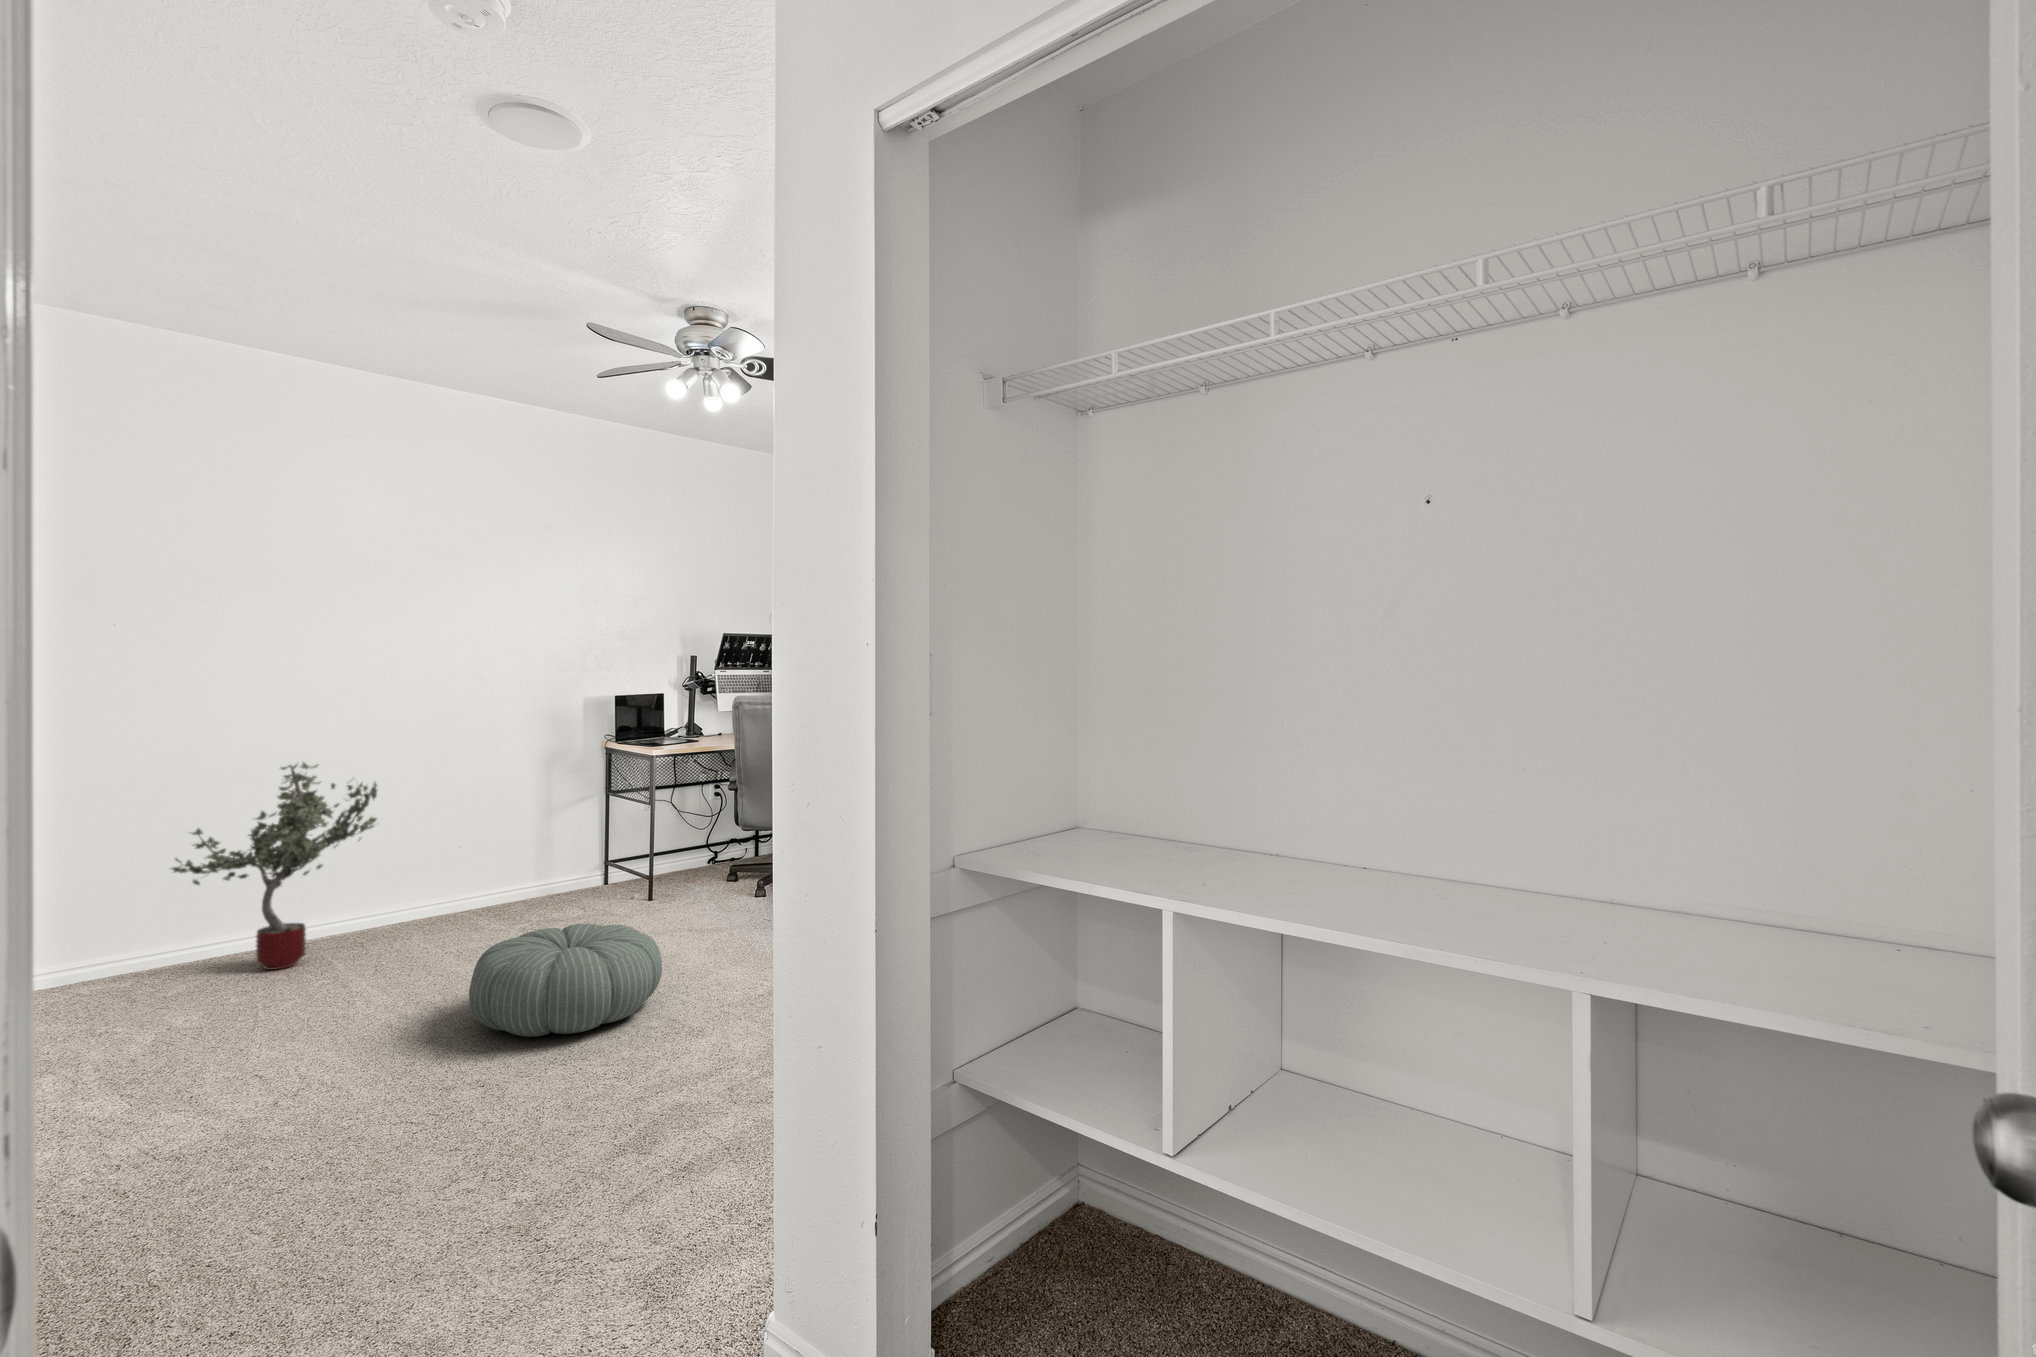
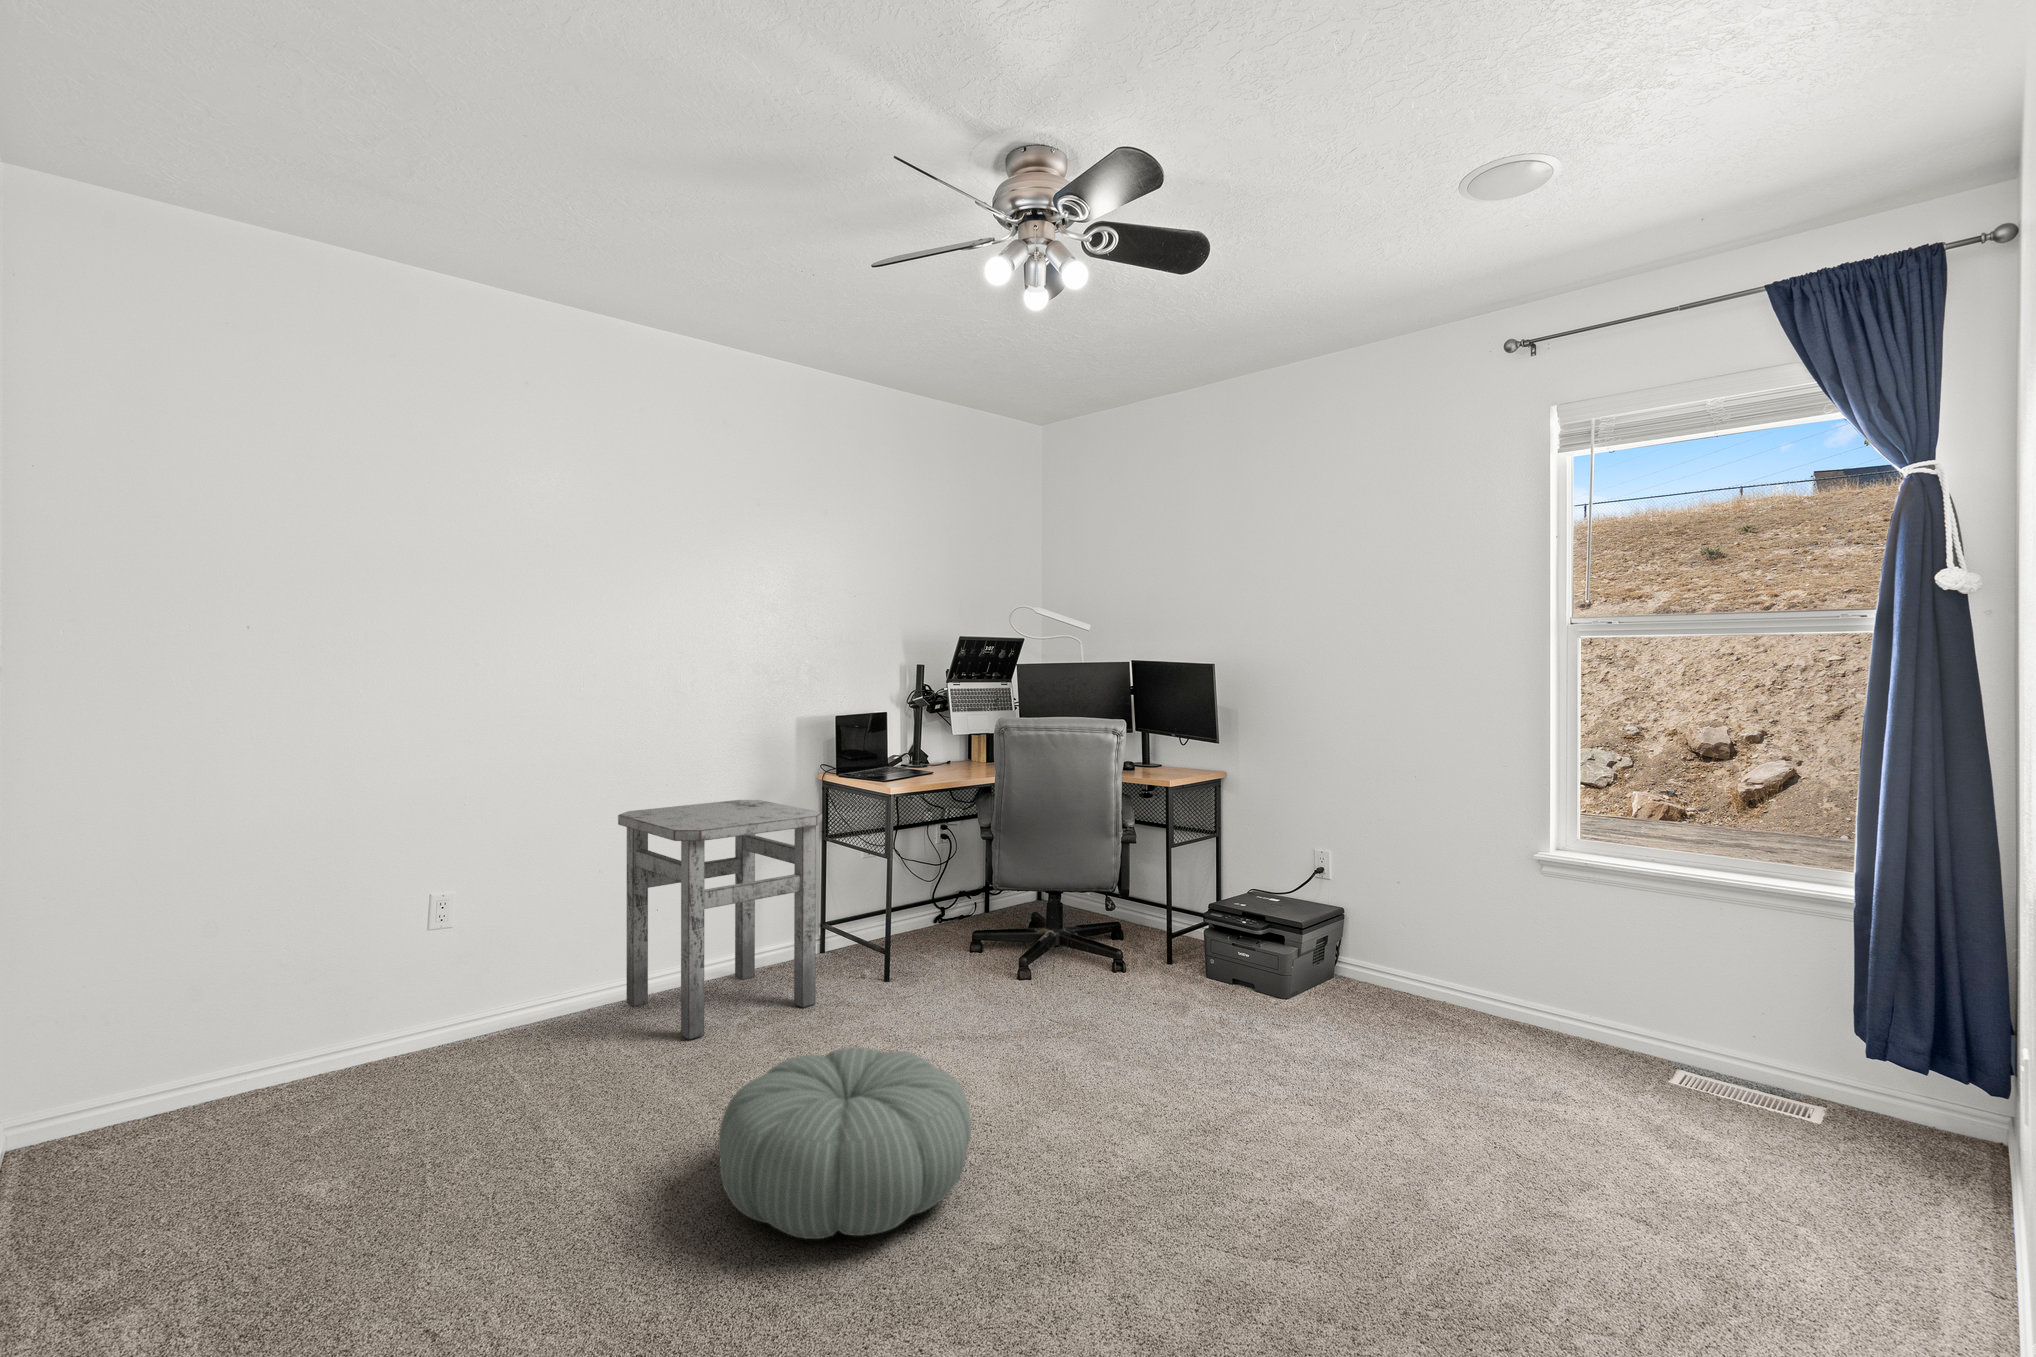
side table: none [422,761,593,940] -> present [618,800,822,1040]
potted tree: present [172,763,377,970] -> none [326,807,575,1082]

